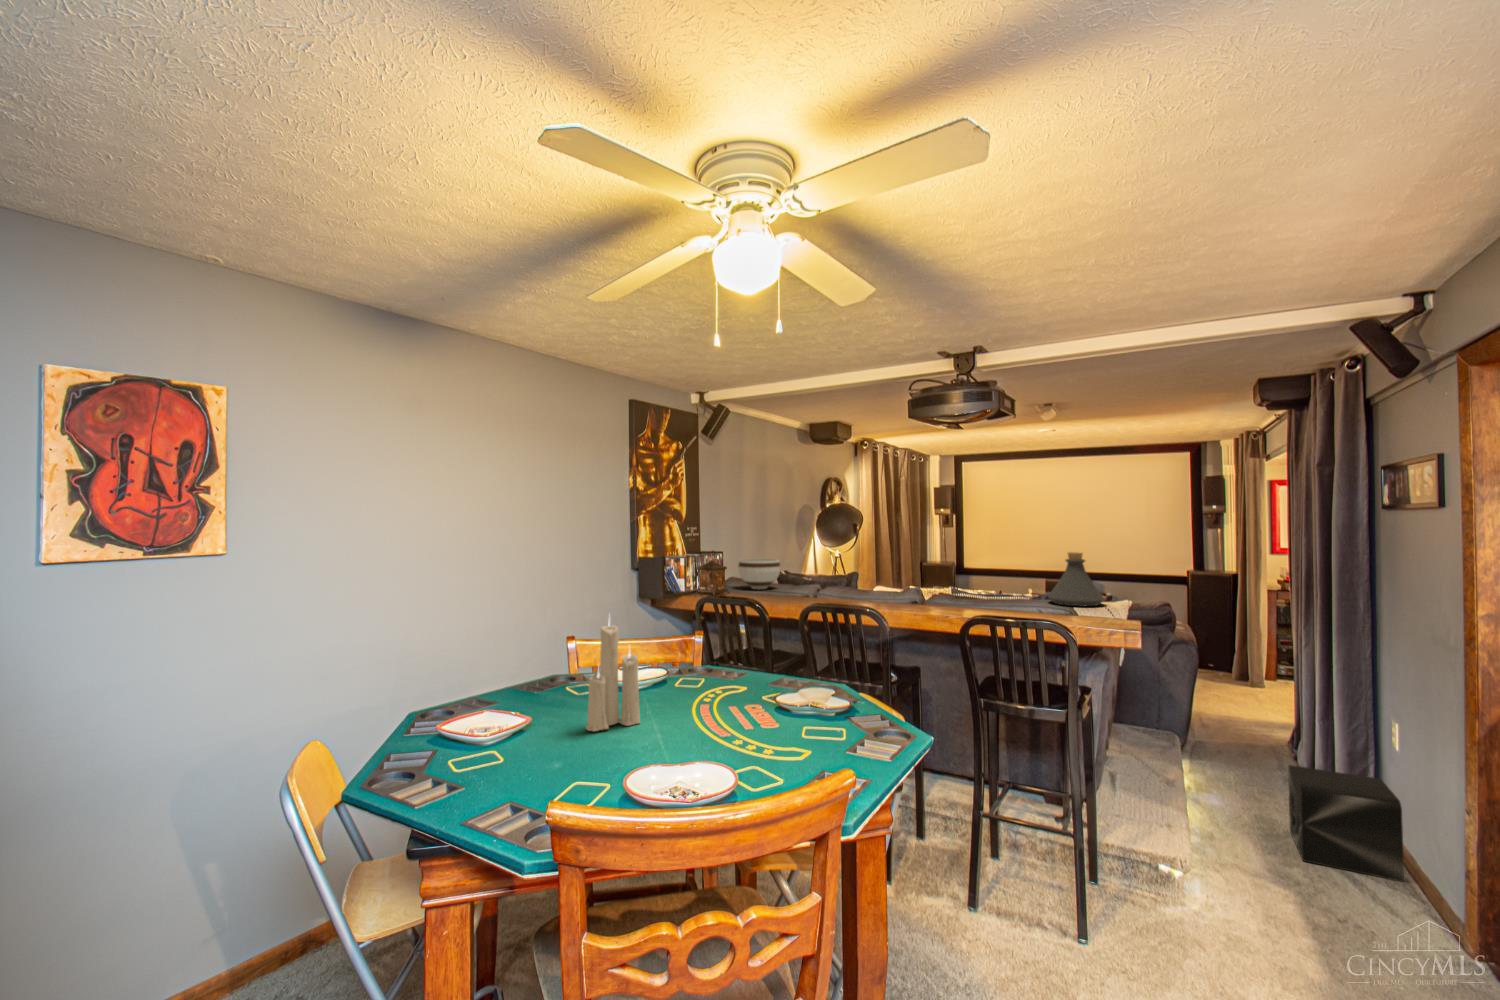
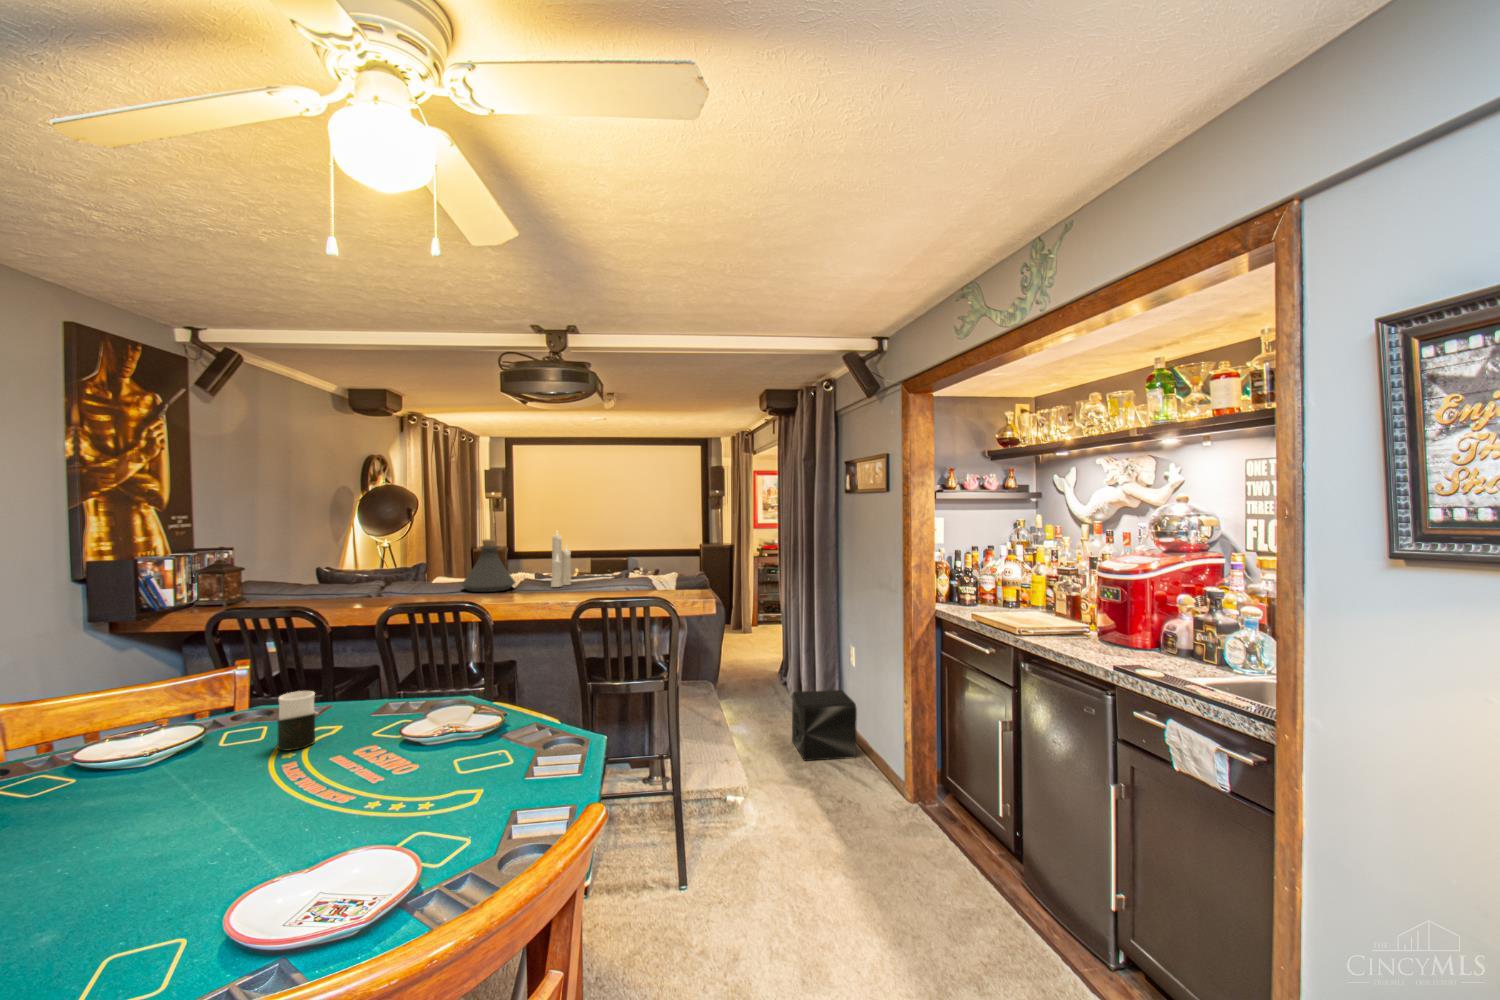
bottle: present [1048,552,1105,606] -> present [462,539,515,592]
bowl: present [738,558,780,589] -> none [266,554,331,593]
candle: present [586,621,640,732] -> present [551,535,571,587]
cup: none [703,653,728,696] -> present [277,691,315,751]

